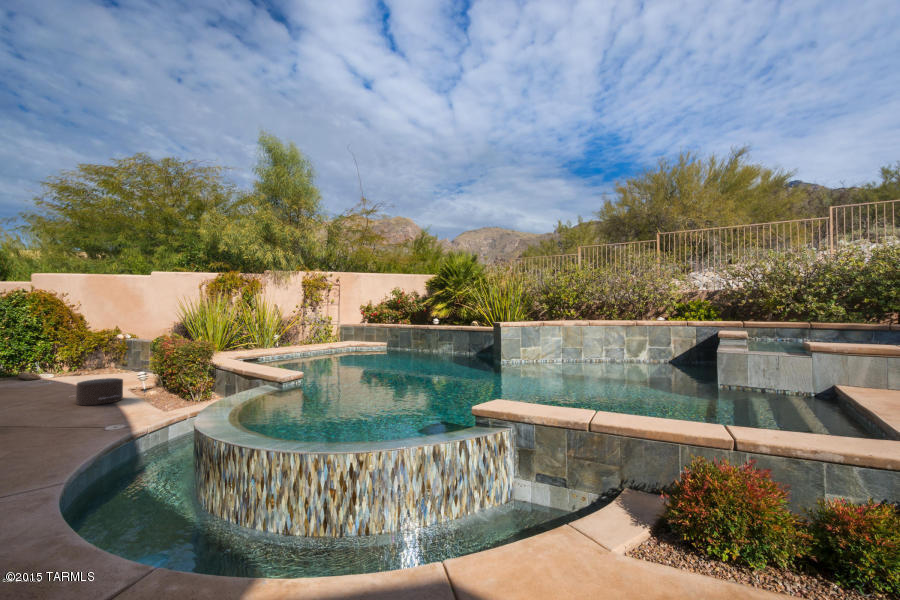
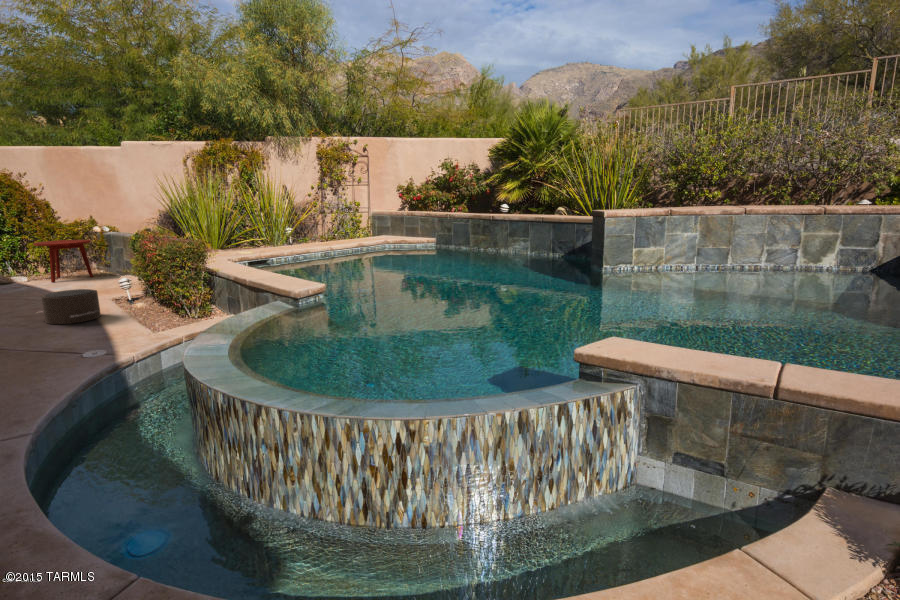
side table: none [69,343,117,376] -> present [33,240,93,282]

